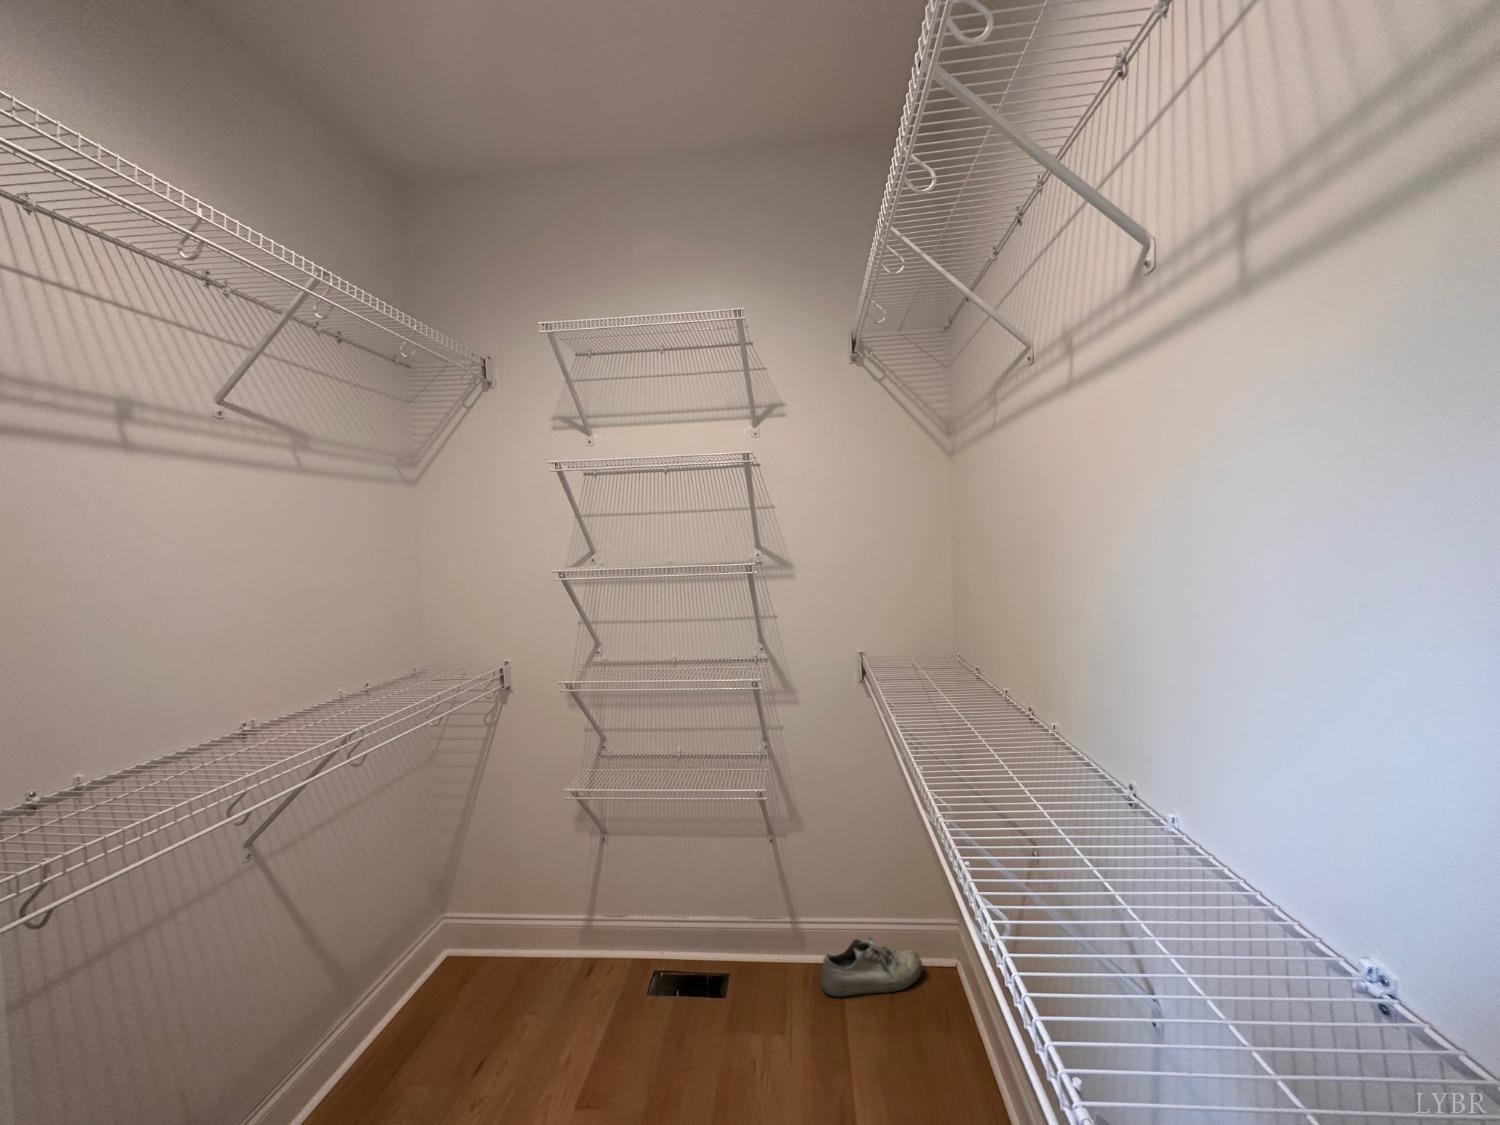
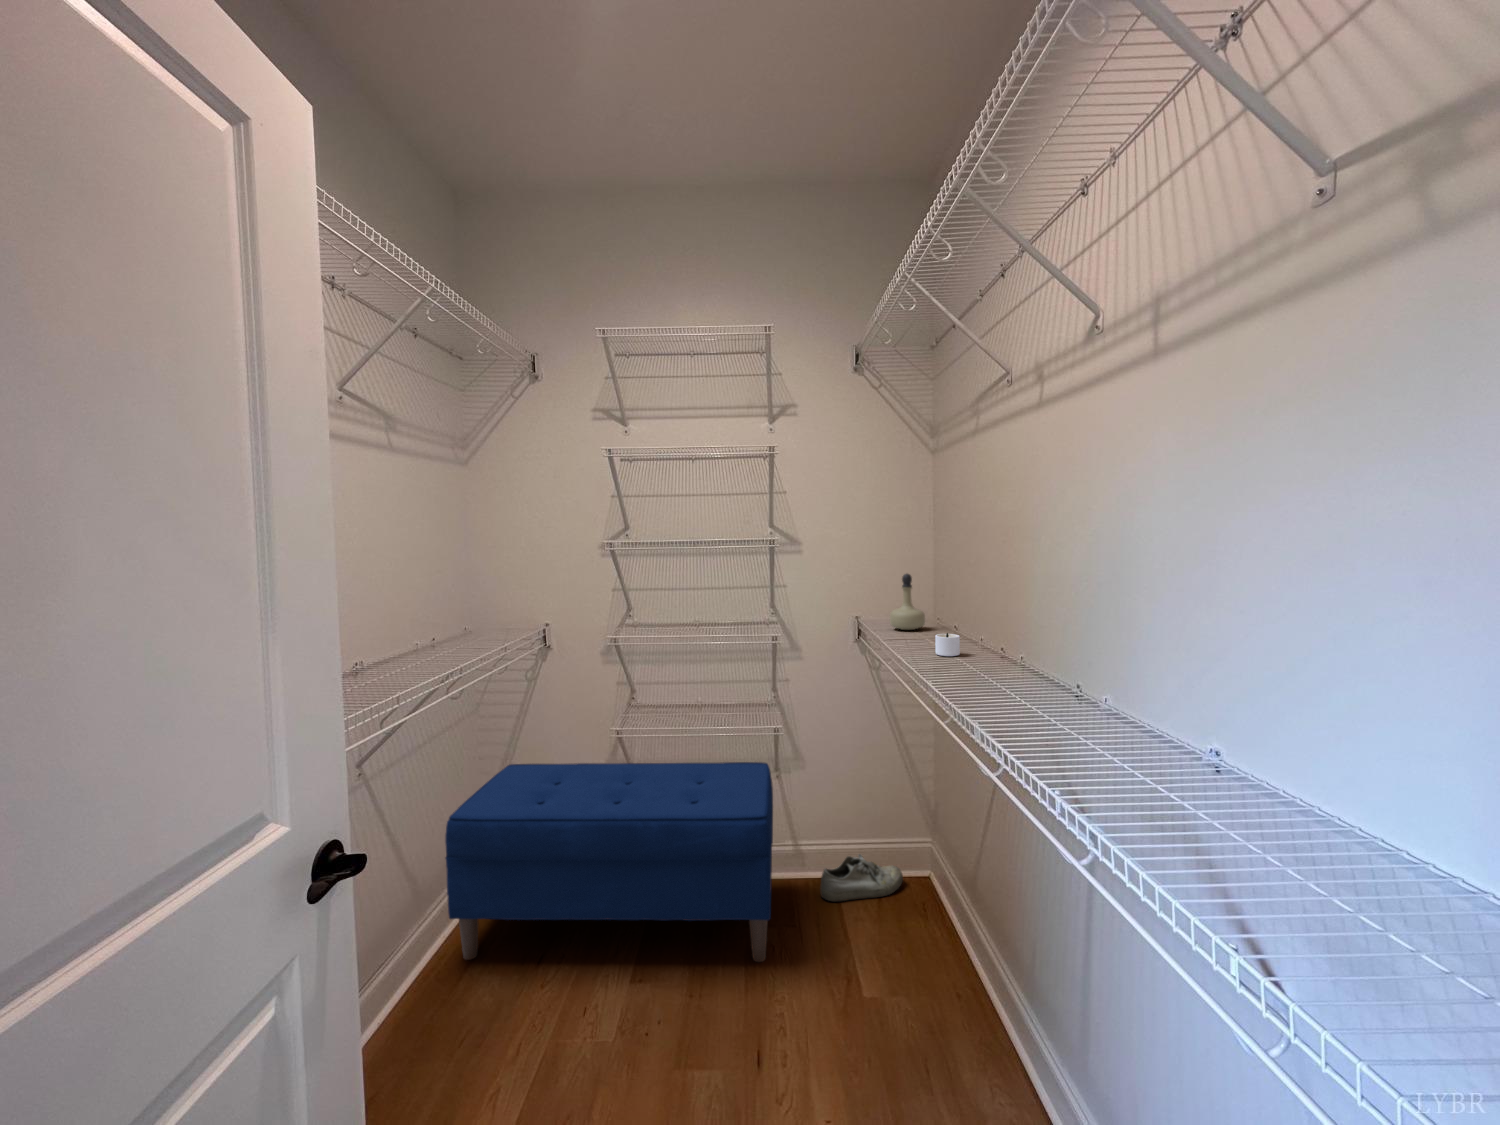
perfume bottle: none [899,601,942,670] -> present [890,574,925,630]
candle: none [943,682,986,713] -> present [935,633,960,656]
bench: none [368,822,765,1083] -> present [445,762,773,962]

